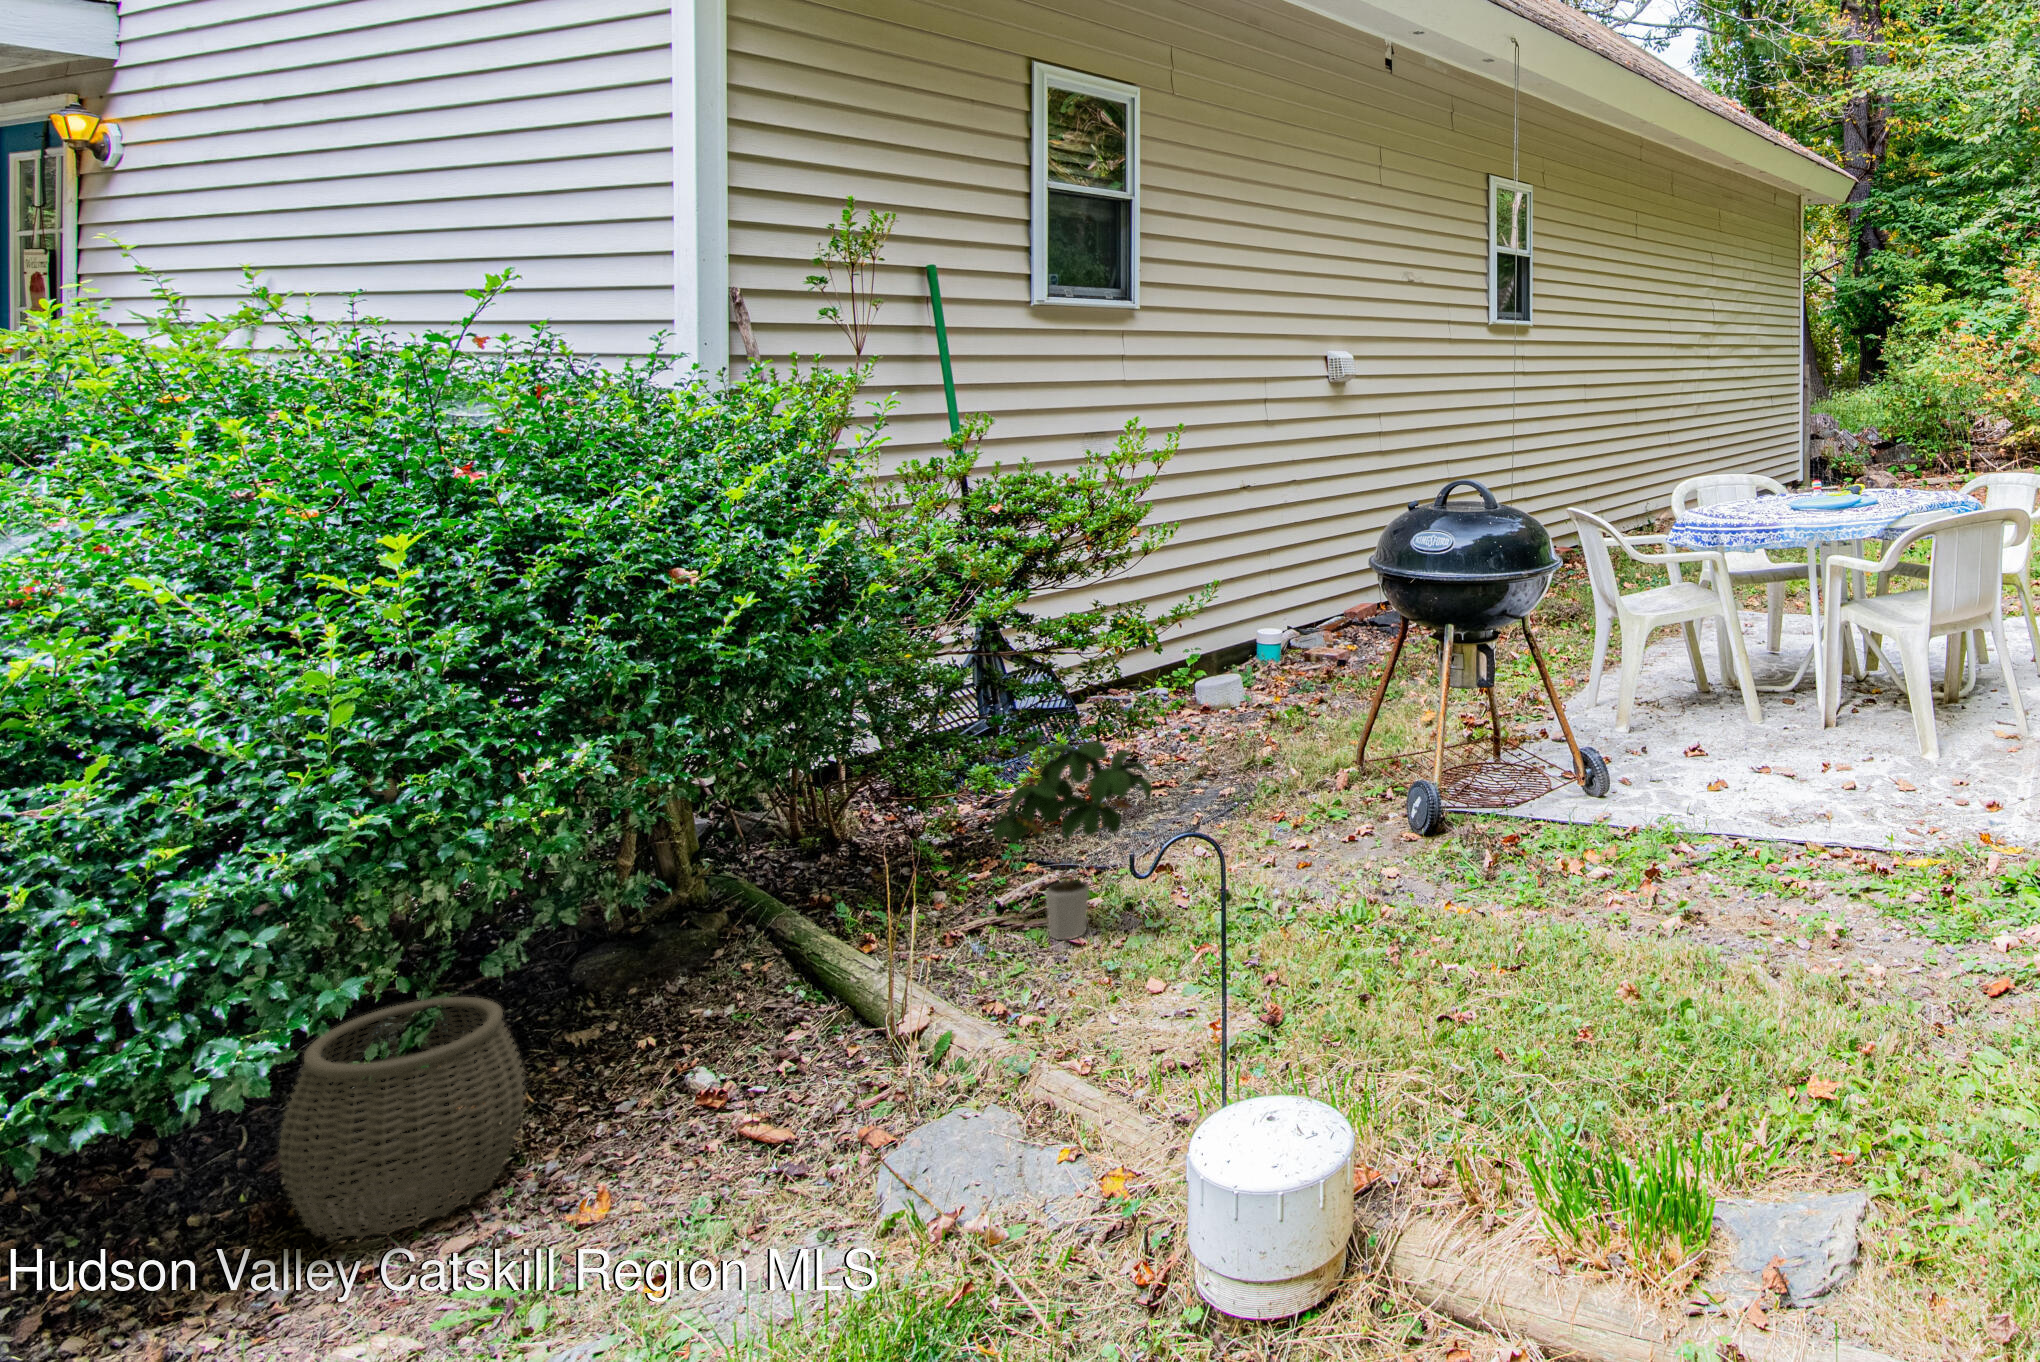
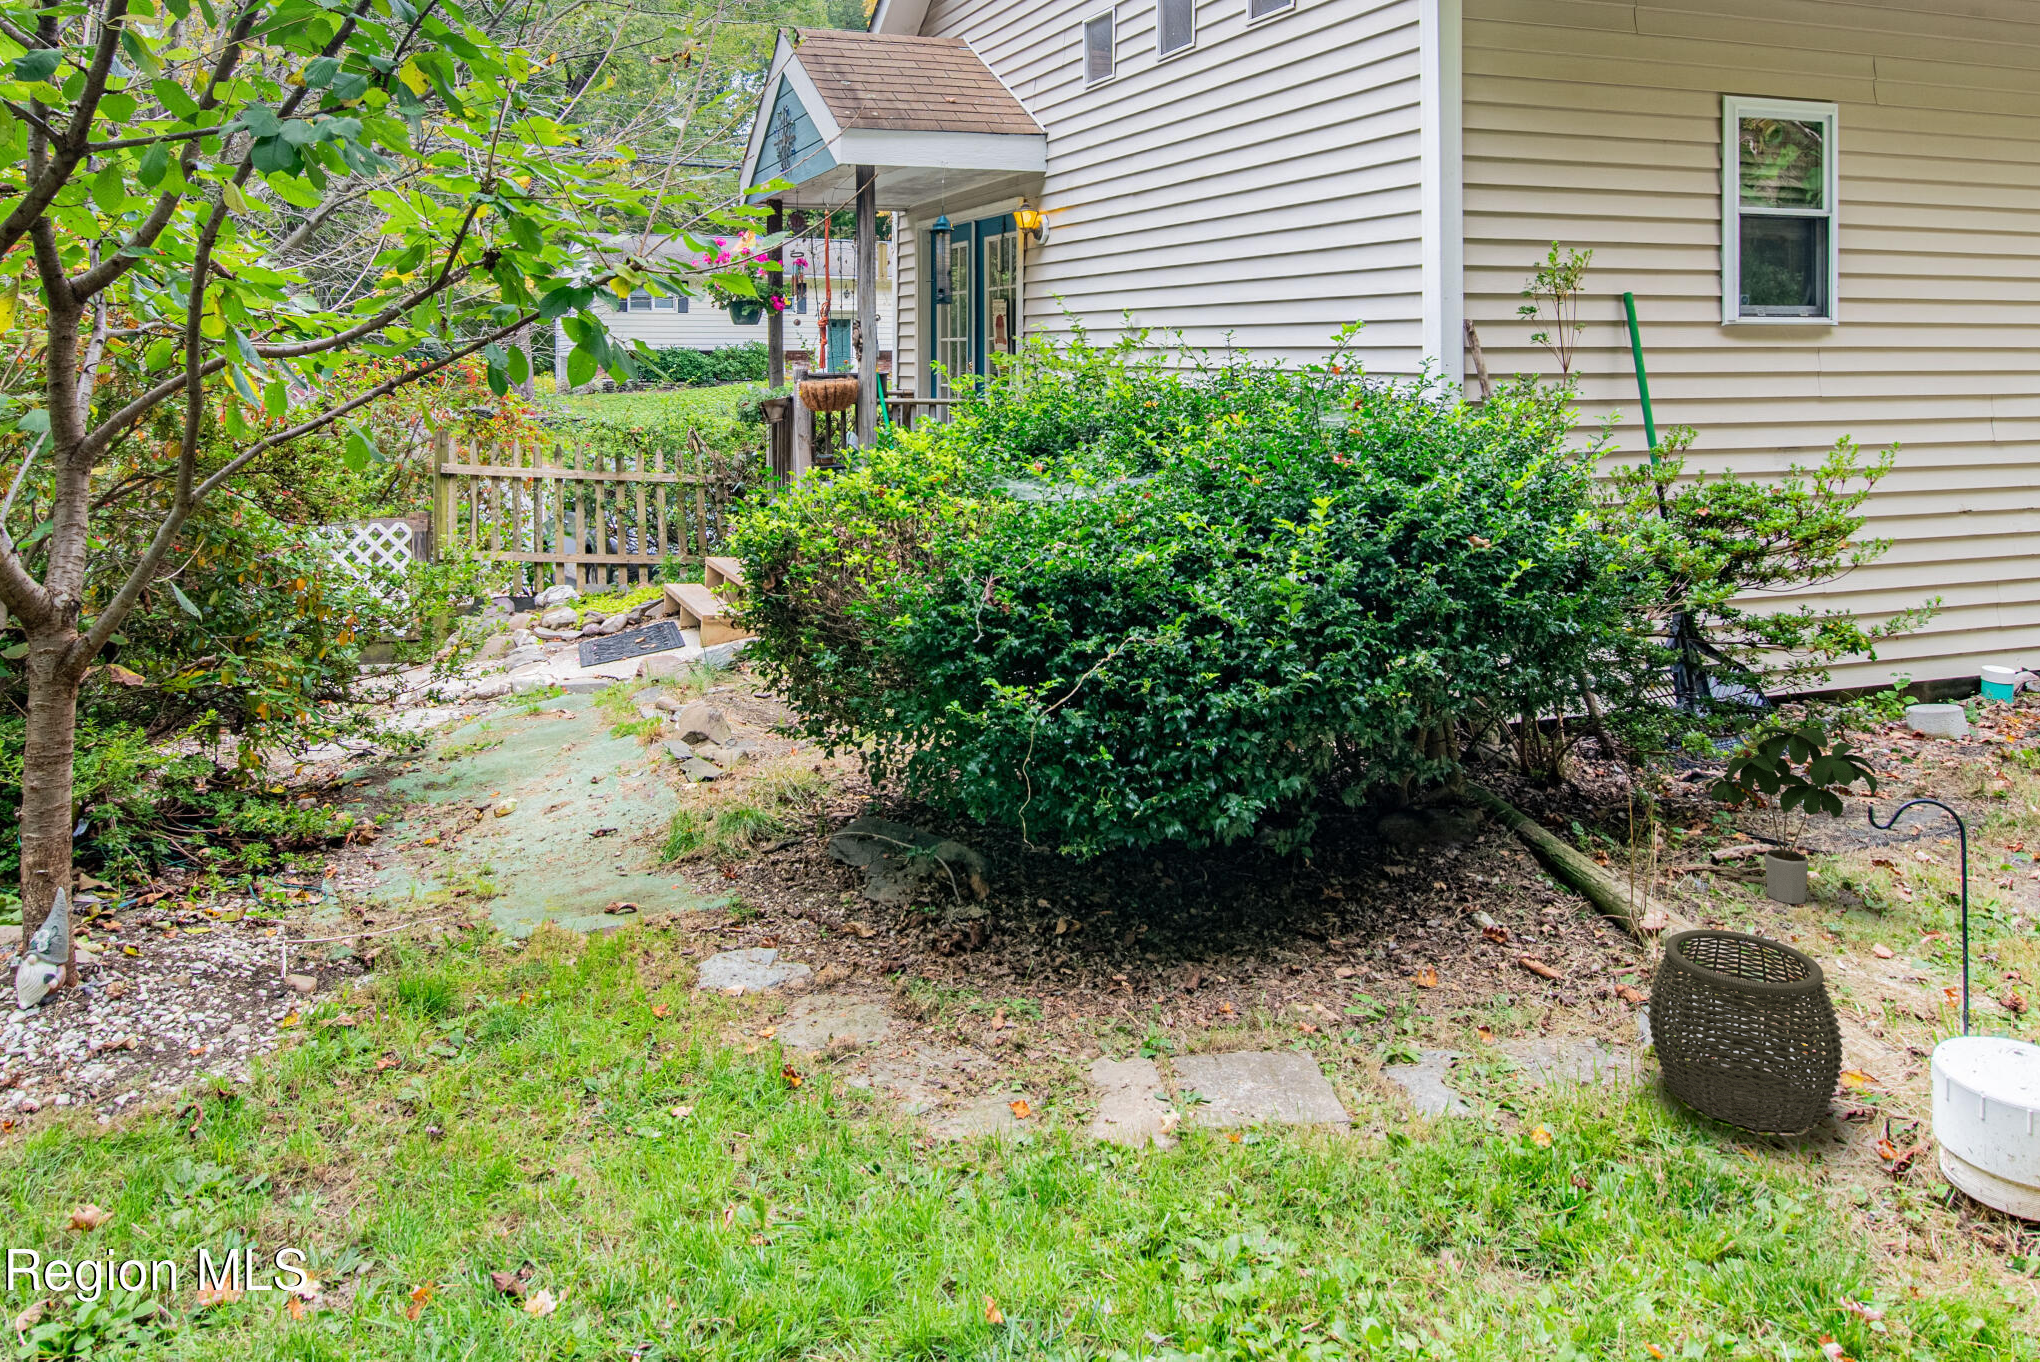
woven basket: present [279,997,525,1240] -> present [1648,929,1843,1134]

